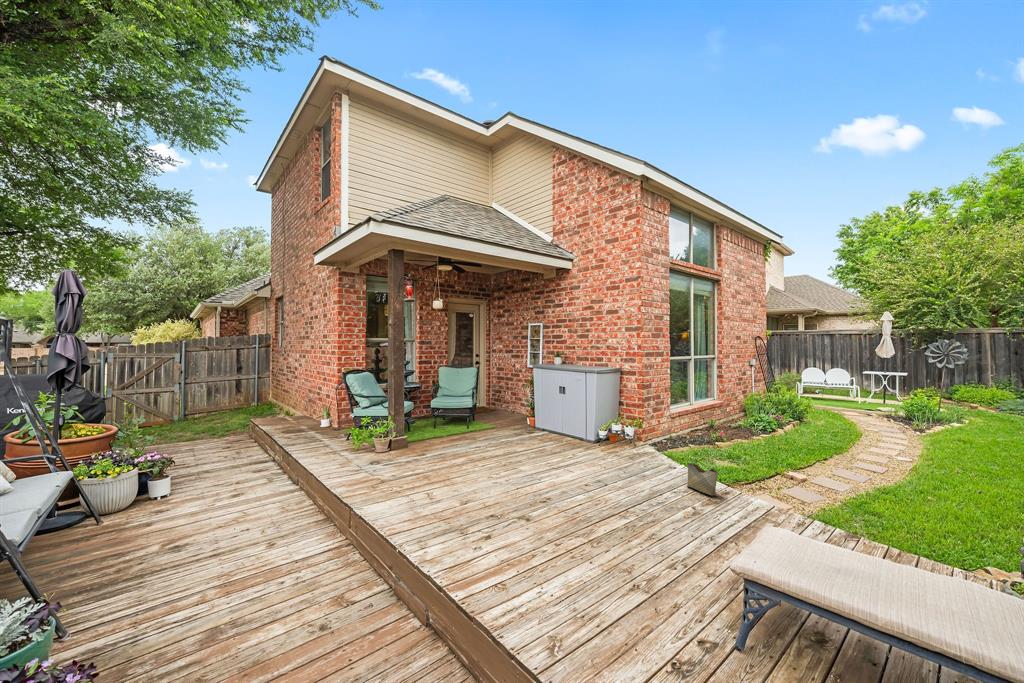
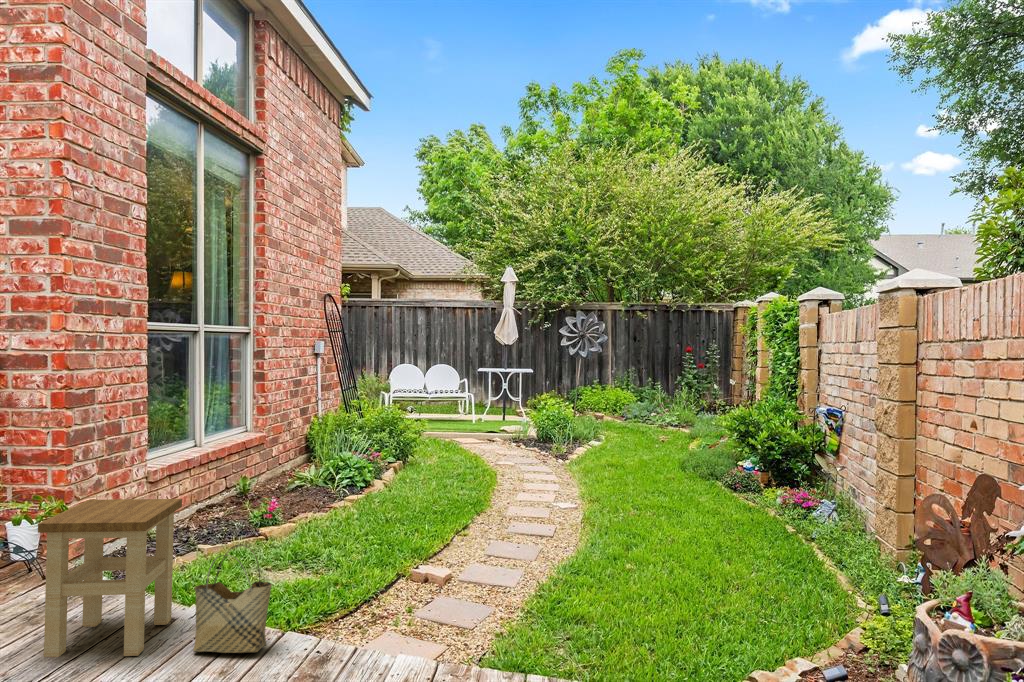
stool: none [638,423,683,480] -> present [38,499,182,657]

